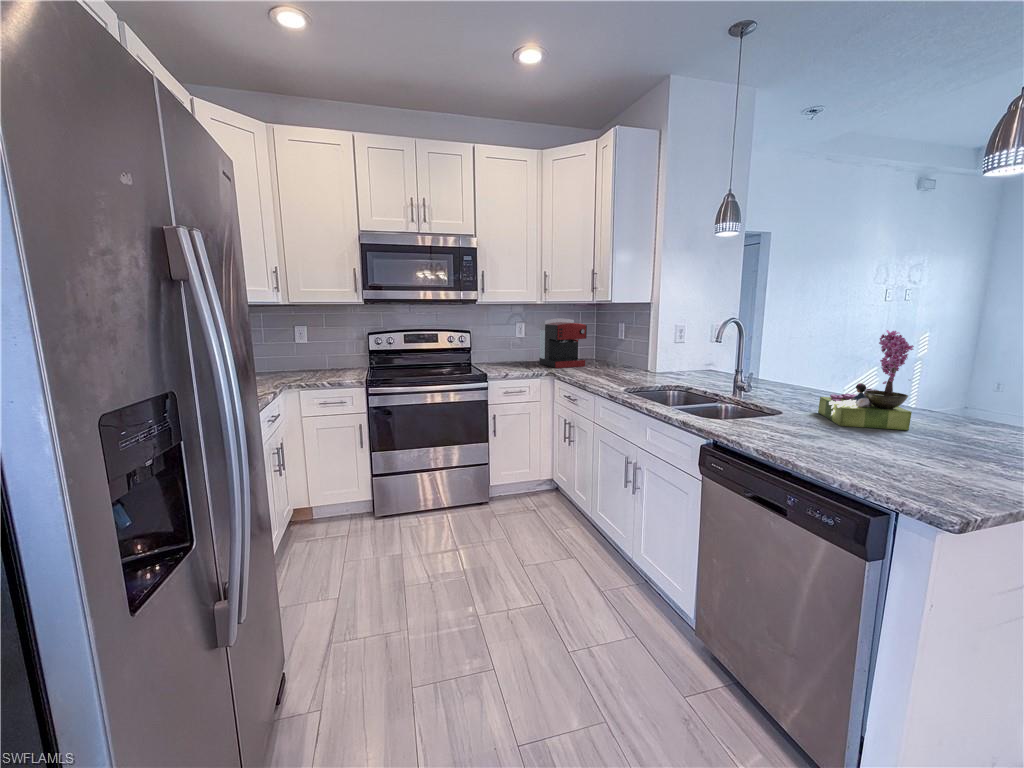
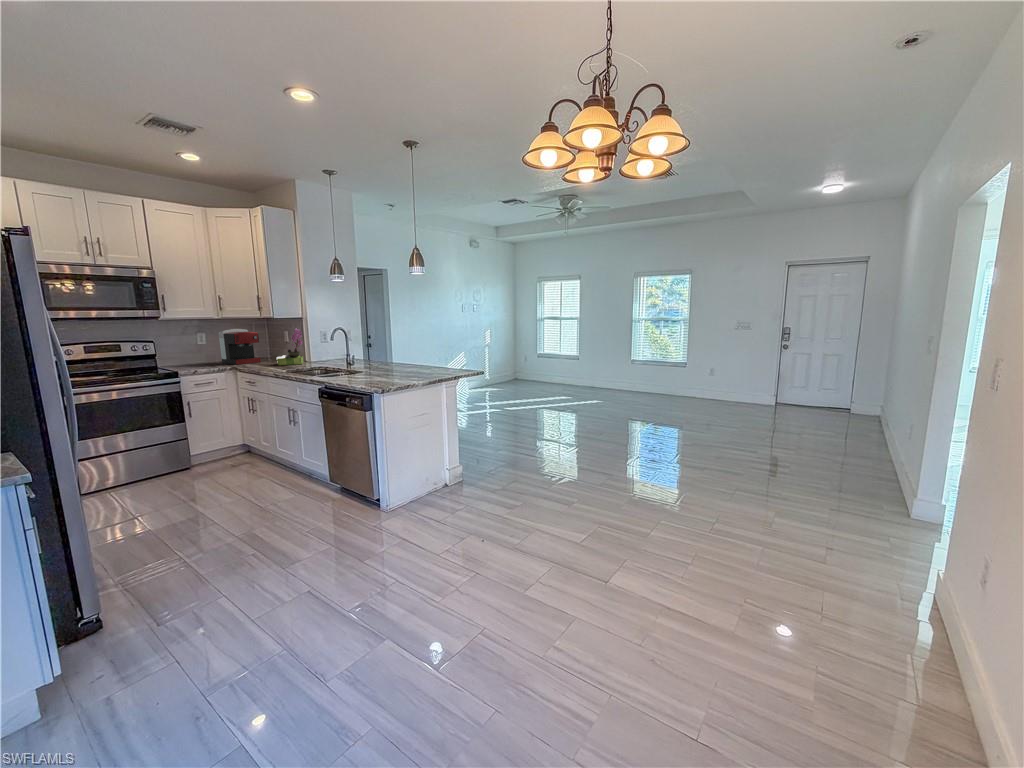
flower arrangement: present [818,330,914,430] -> present [277,329,303,366]

